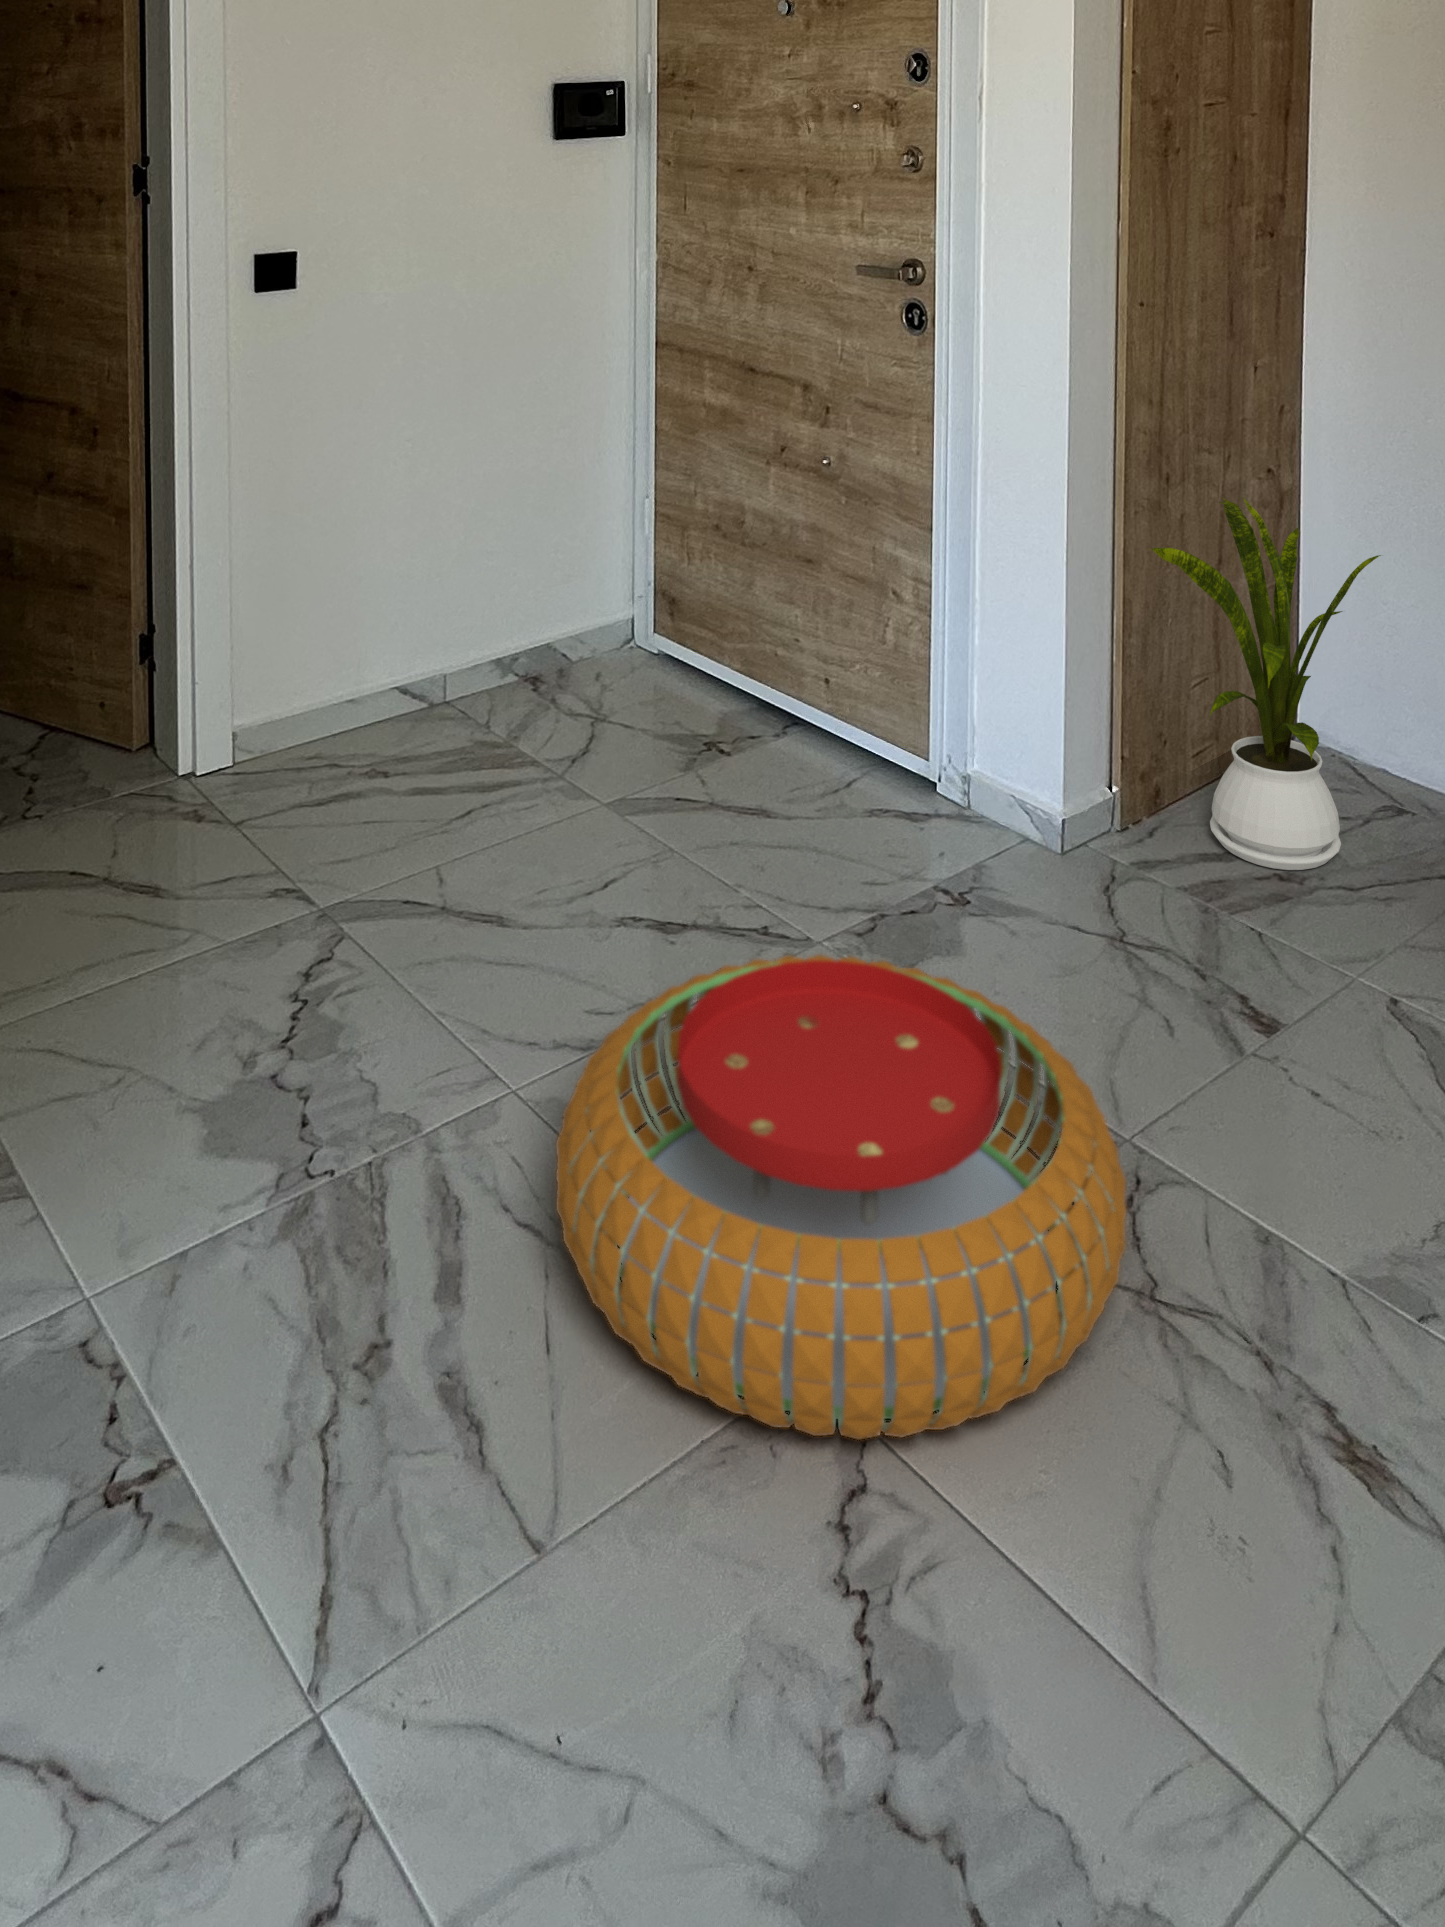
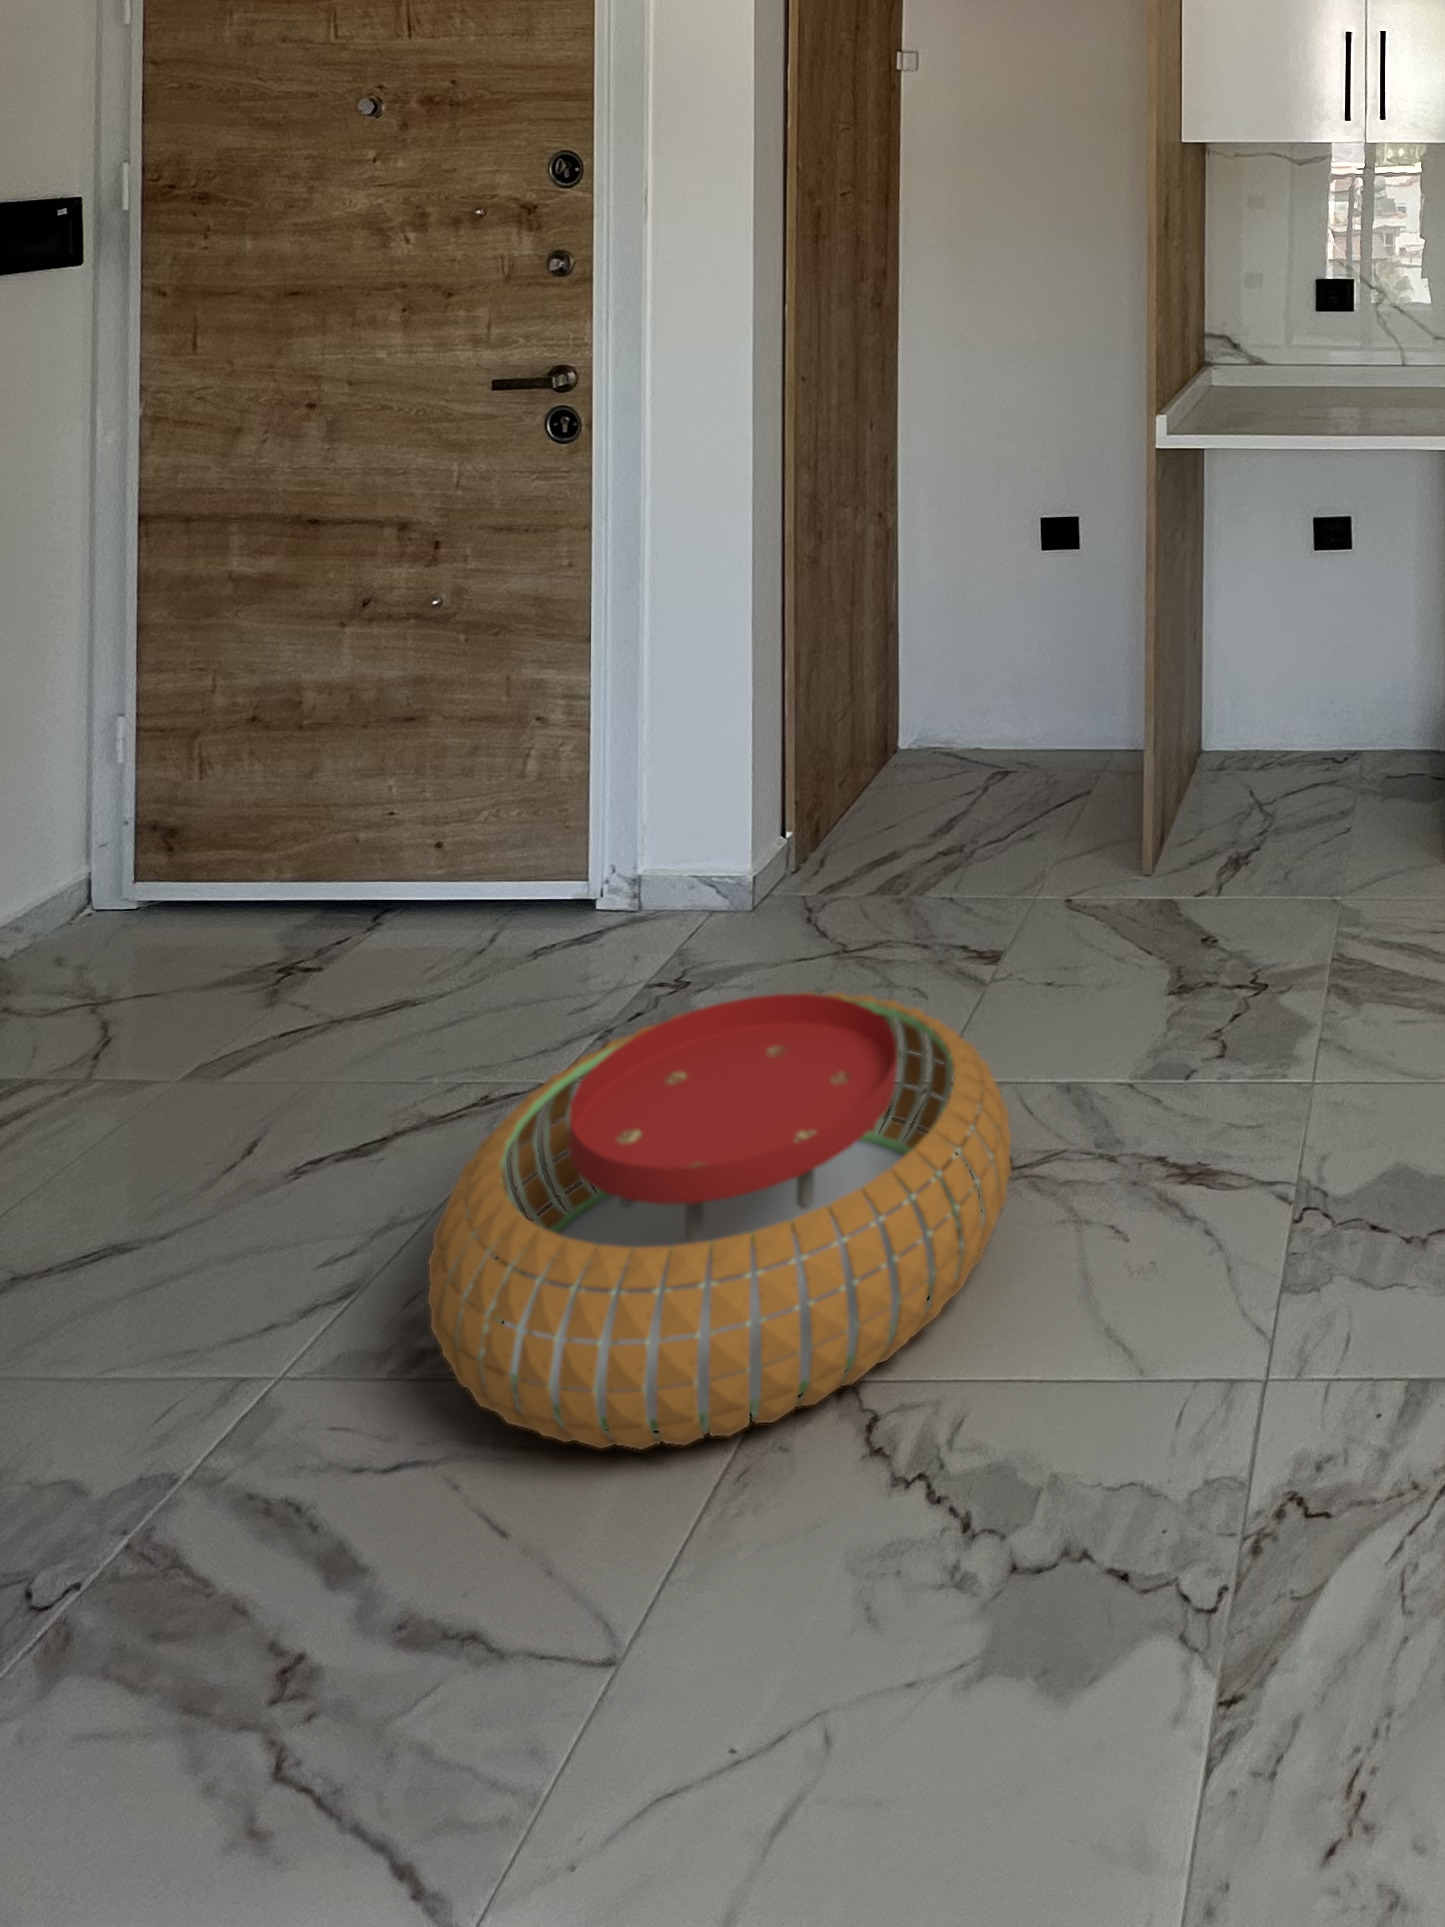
house plant: present [1150,498,1381,870] -> none [821,531,1000,848]

